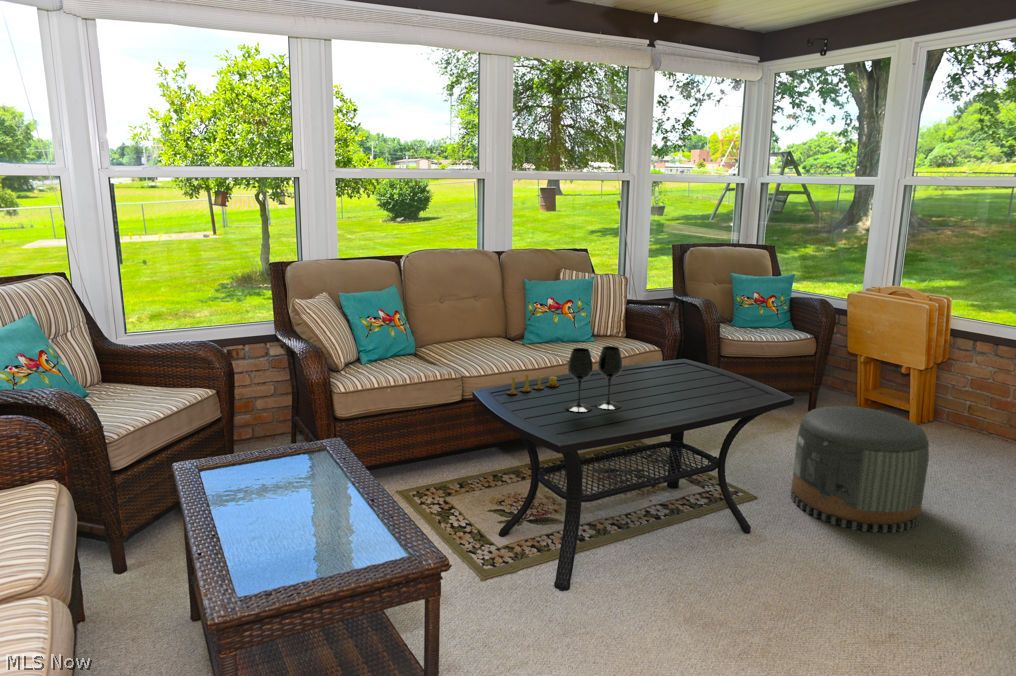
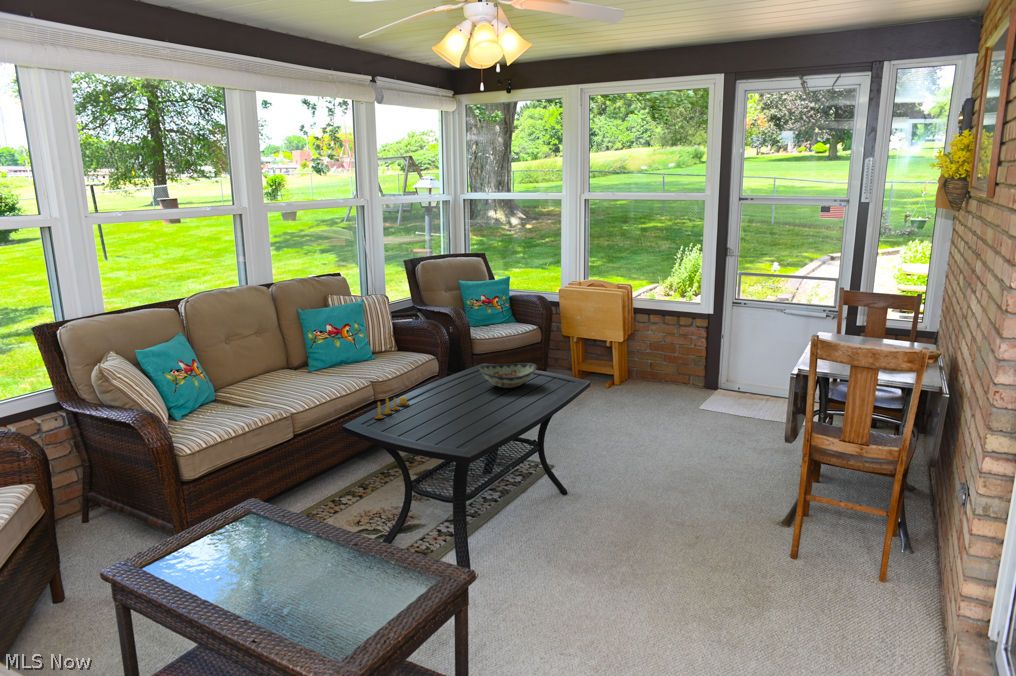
wine glass: present [566,346,623,412] -> none [436,361,478,422]
decorative bowl: none [654,359,725,390] -> present [479,363,537,388]
pouf: present [791,406,929,533] -> none [576,379,669,473]

